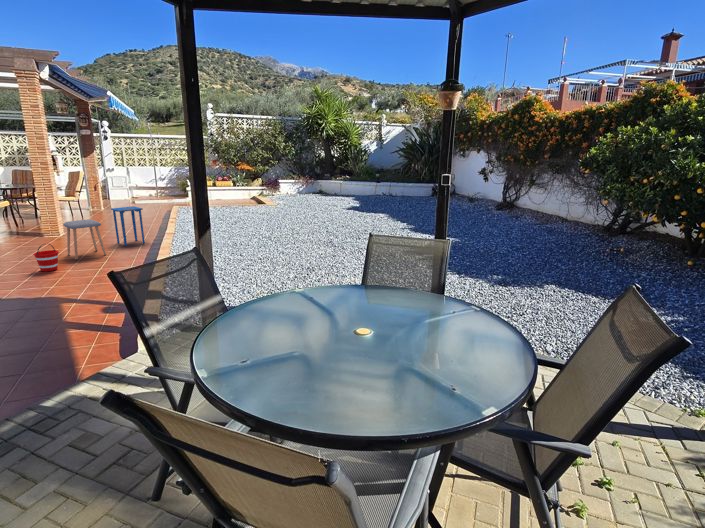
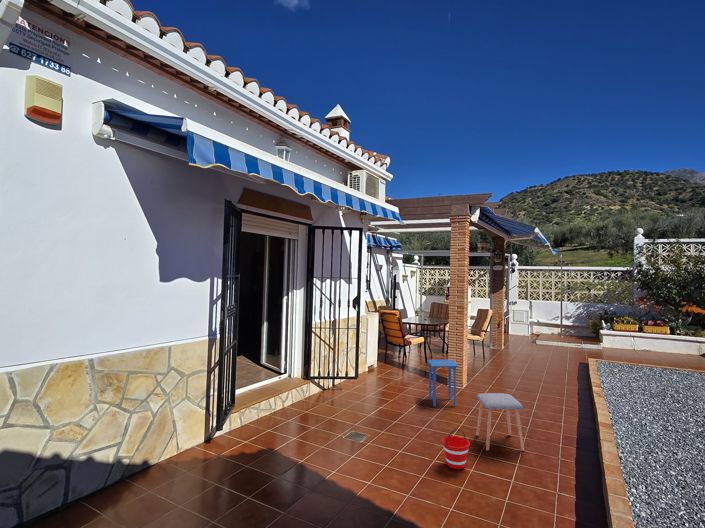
side table: present [111,206,145,246] -> present [427,360,458,407]

